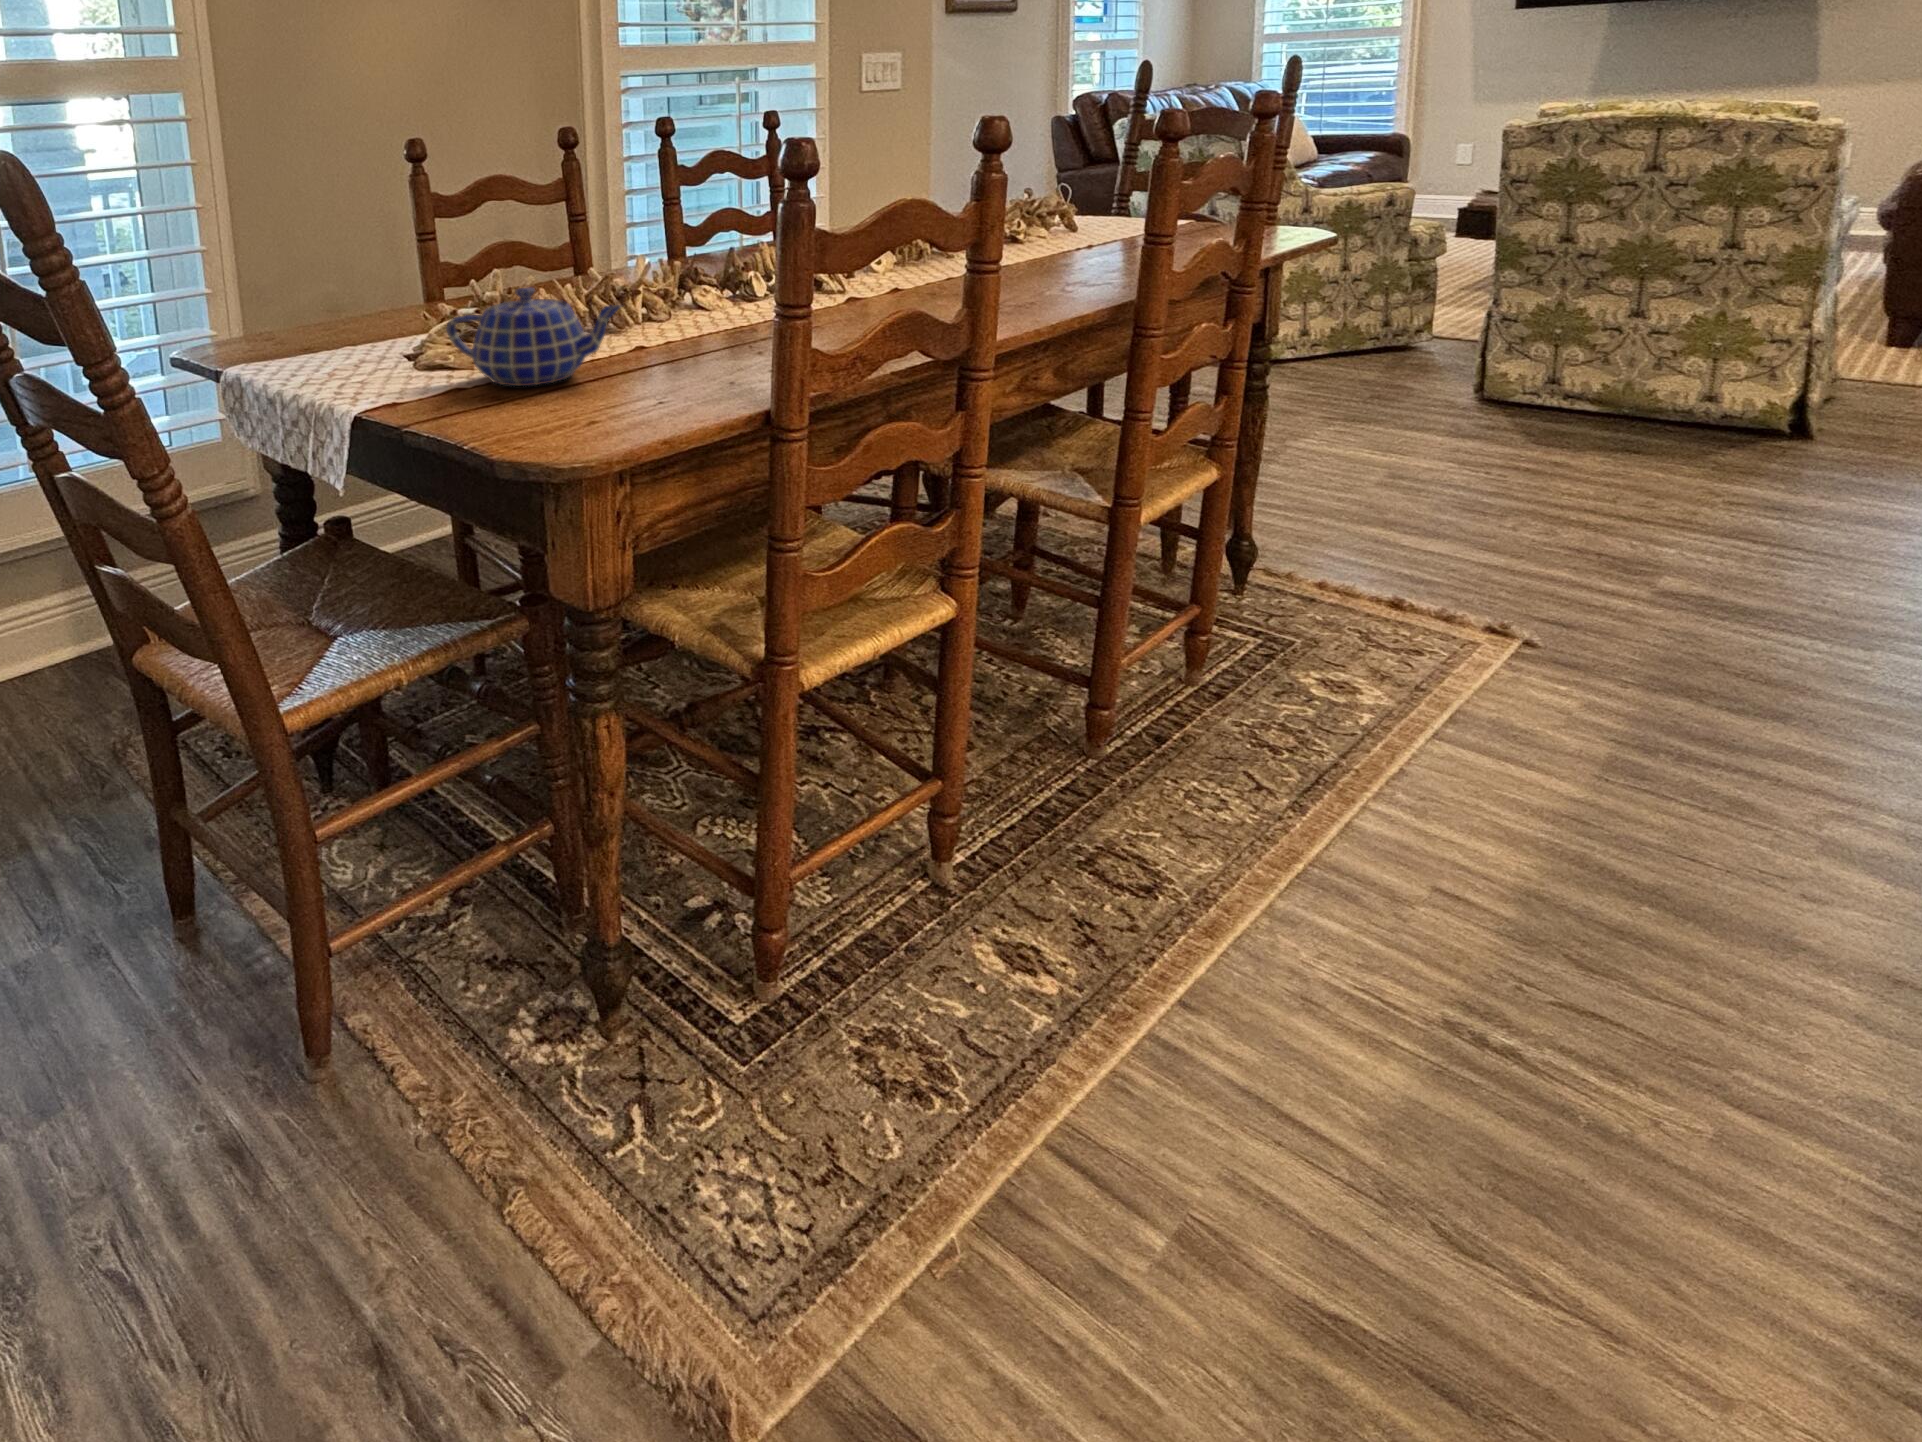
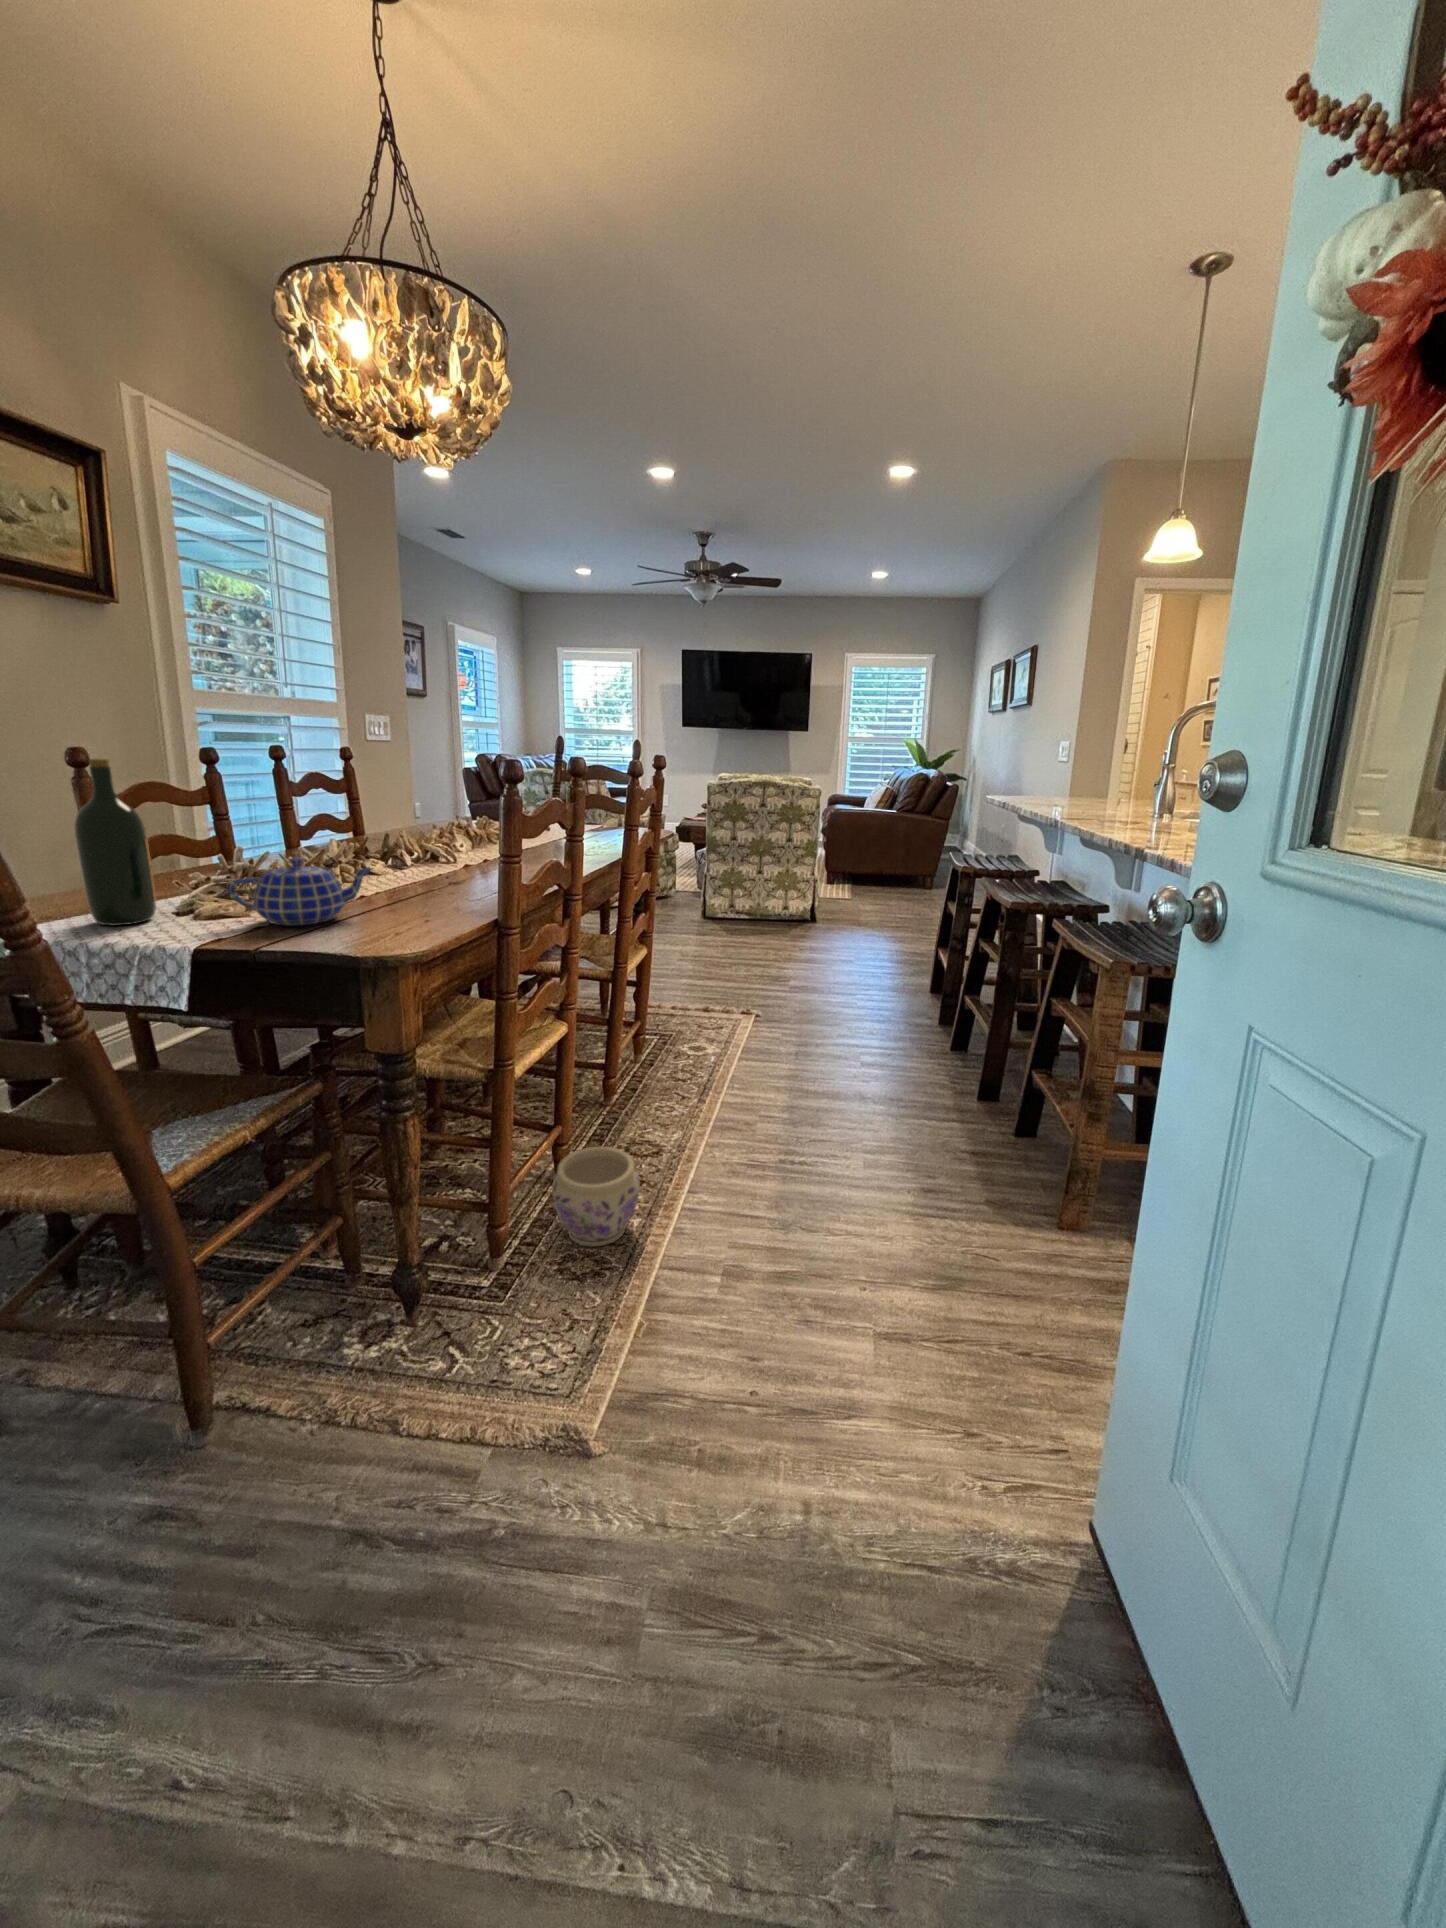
wine bottle: none [321,160,400,368] -> present [74,759,156,925]
planter: none [875,839,1047,1044] -> present [552,1147,640,1247]

